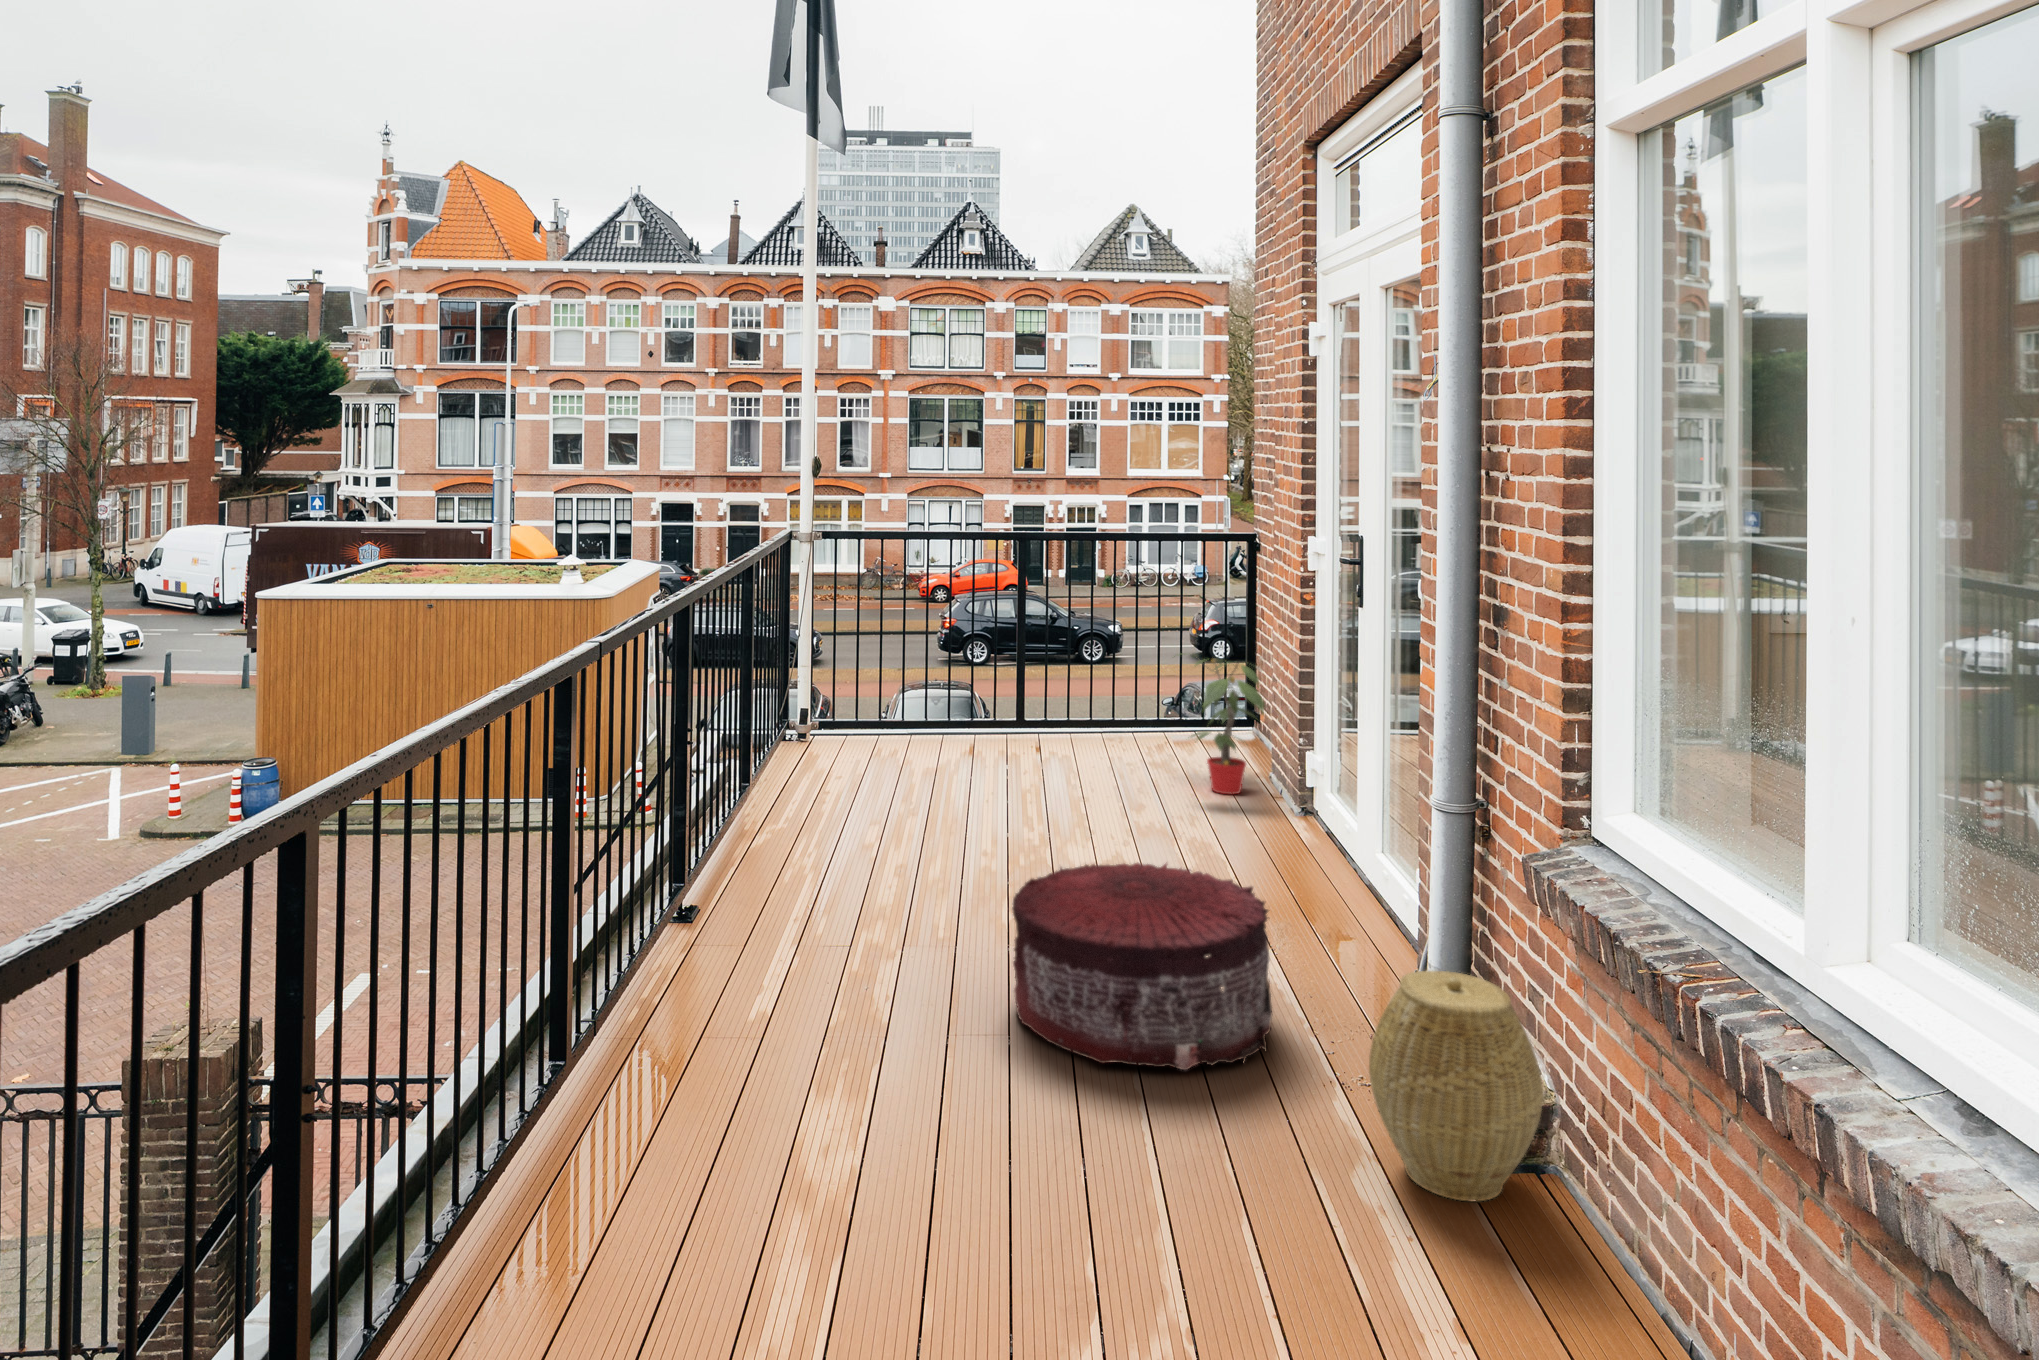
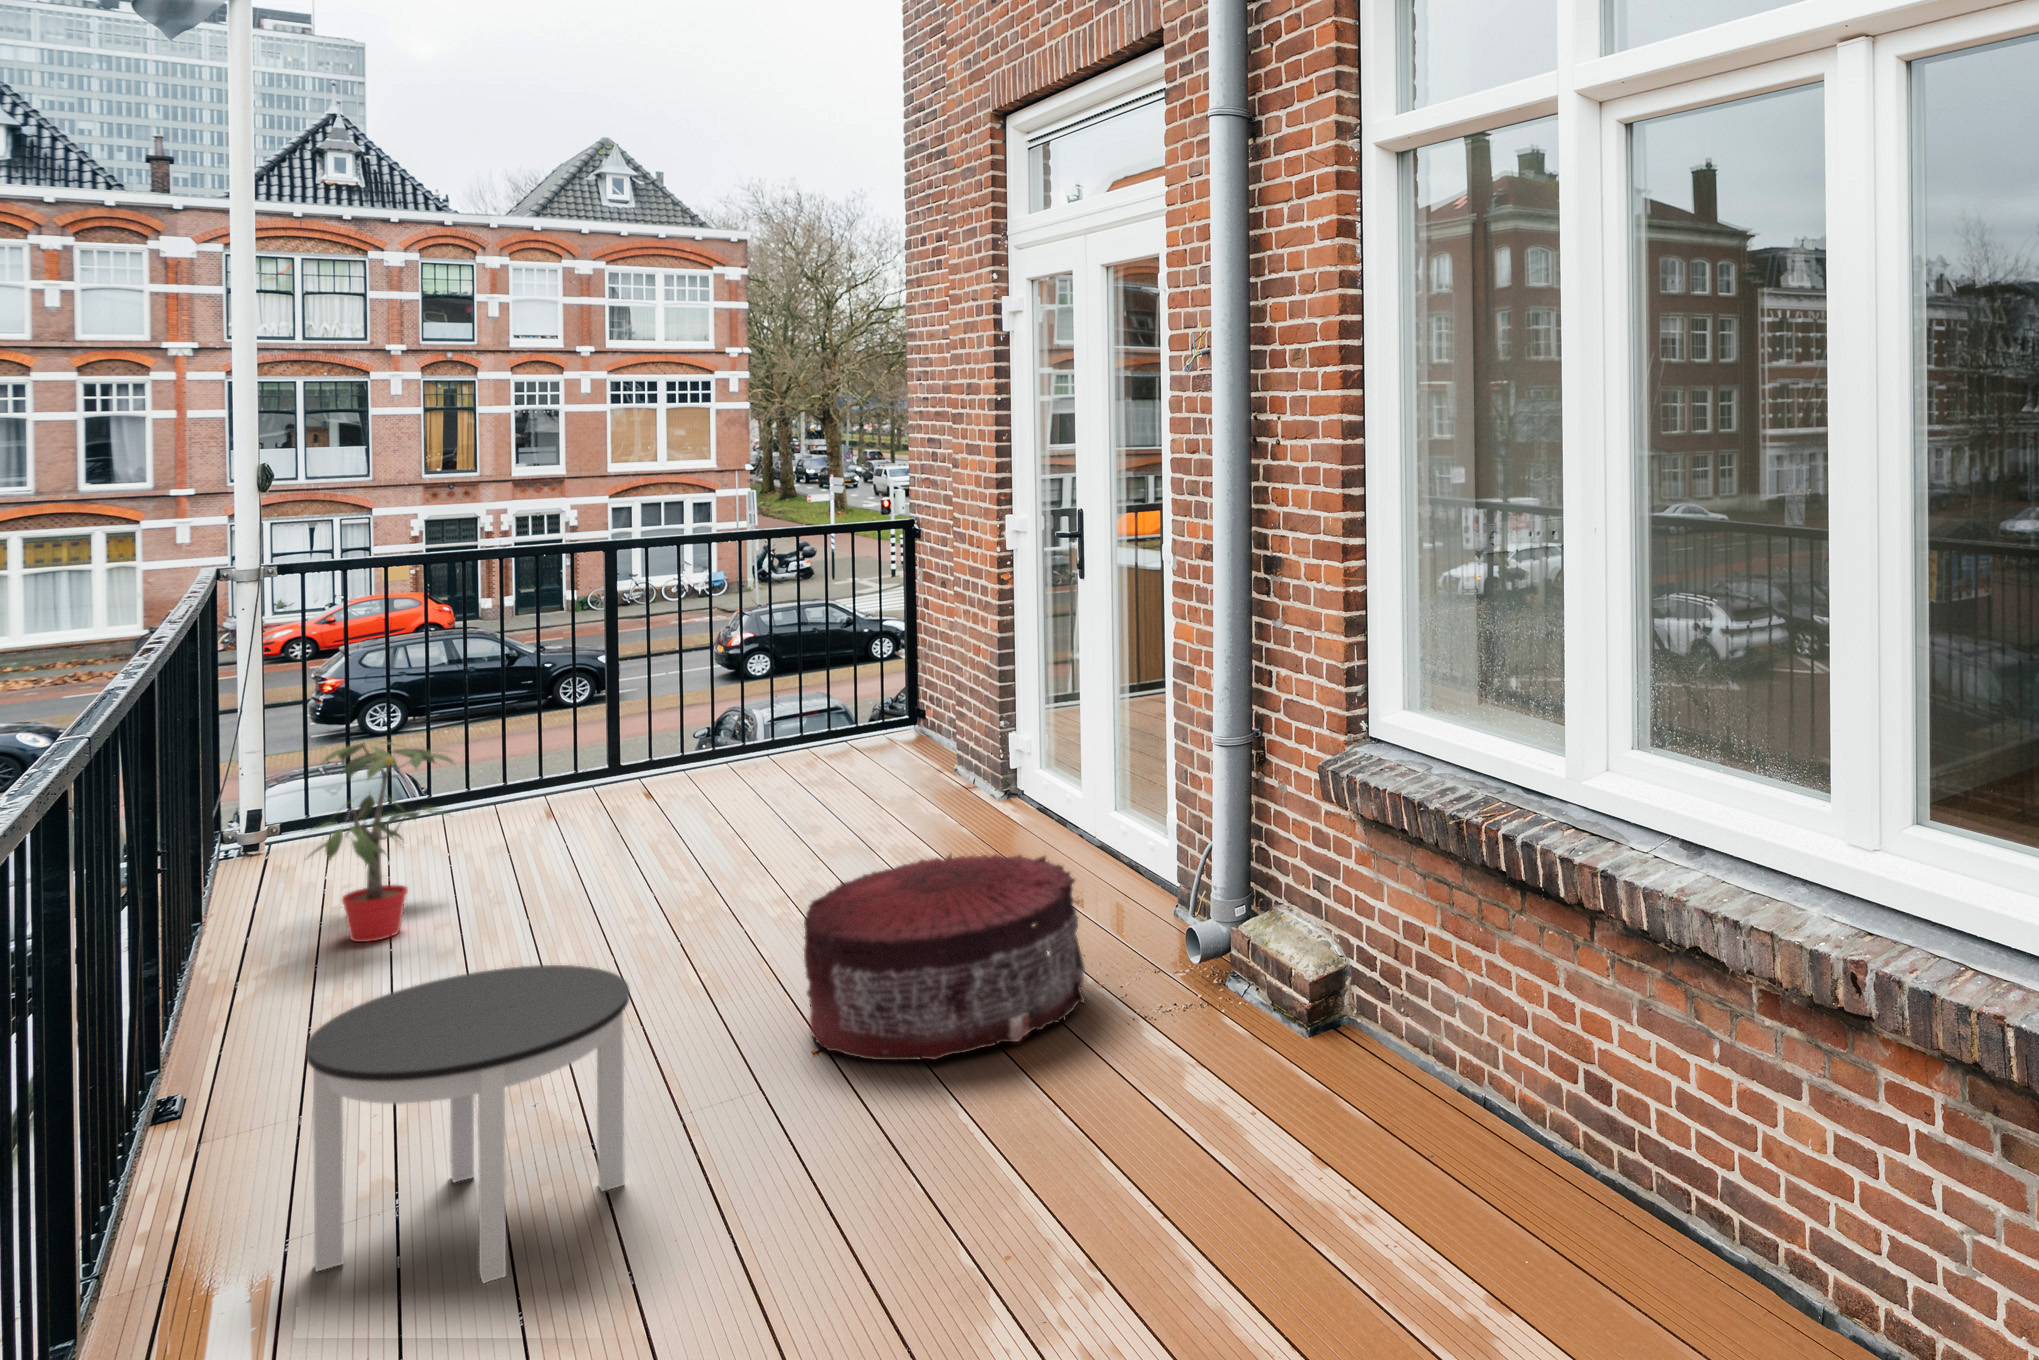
potted plant: present [1174,654,1264,794] -> present [309,741,453,942]
round table: none [597,877,821,1138] -> present [306,965,630,1283]
woven basket: present [1369,971,1543,1202] -> none [1208,875,1348,1067]

